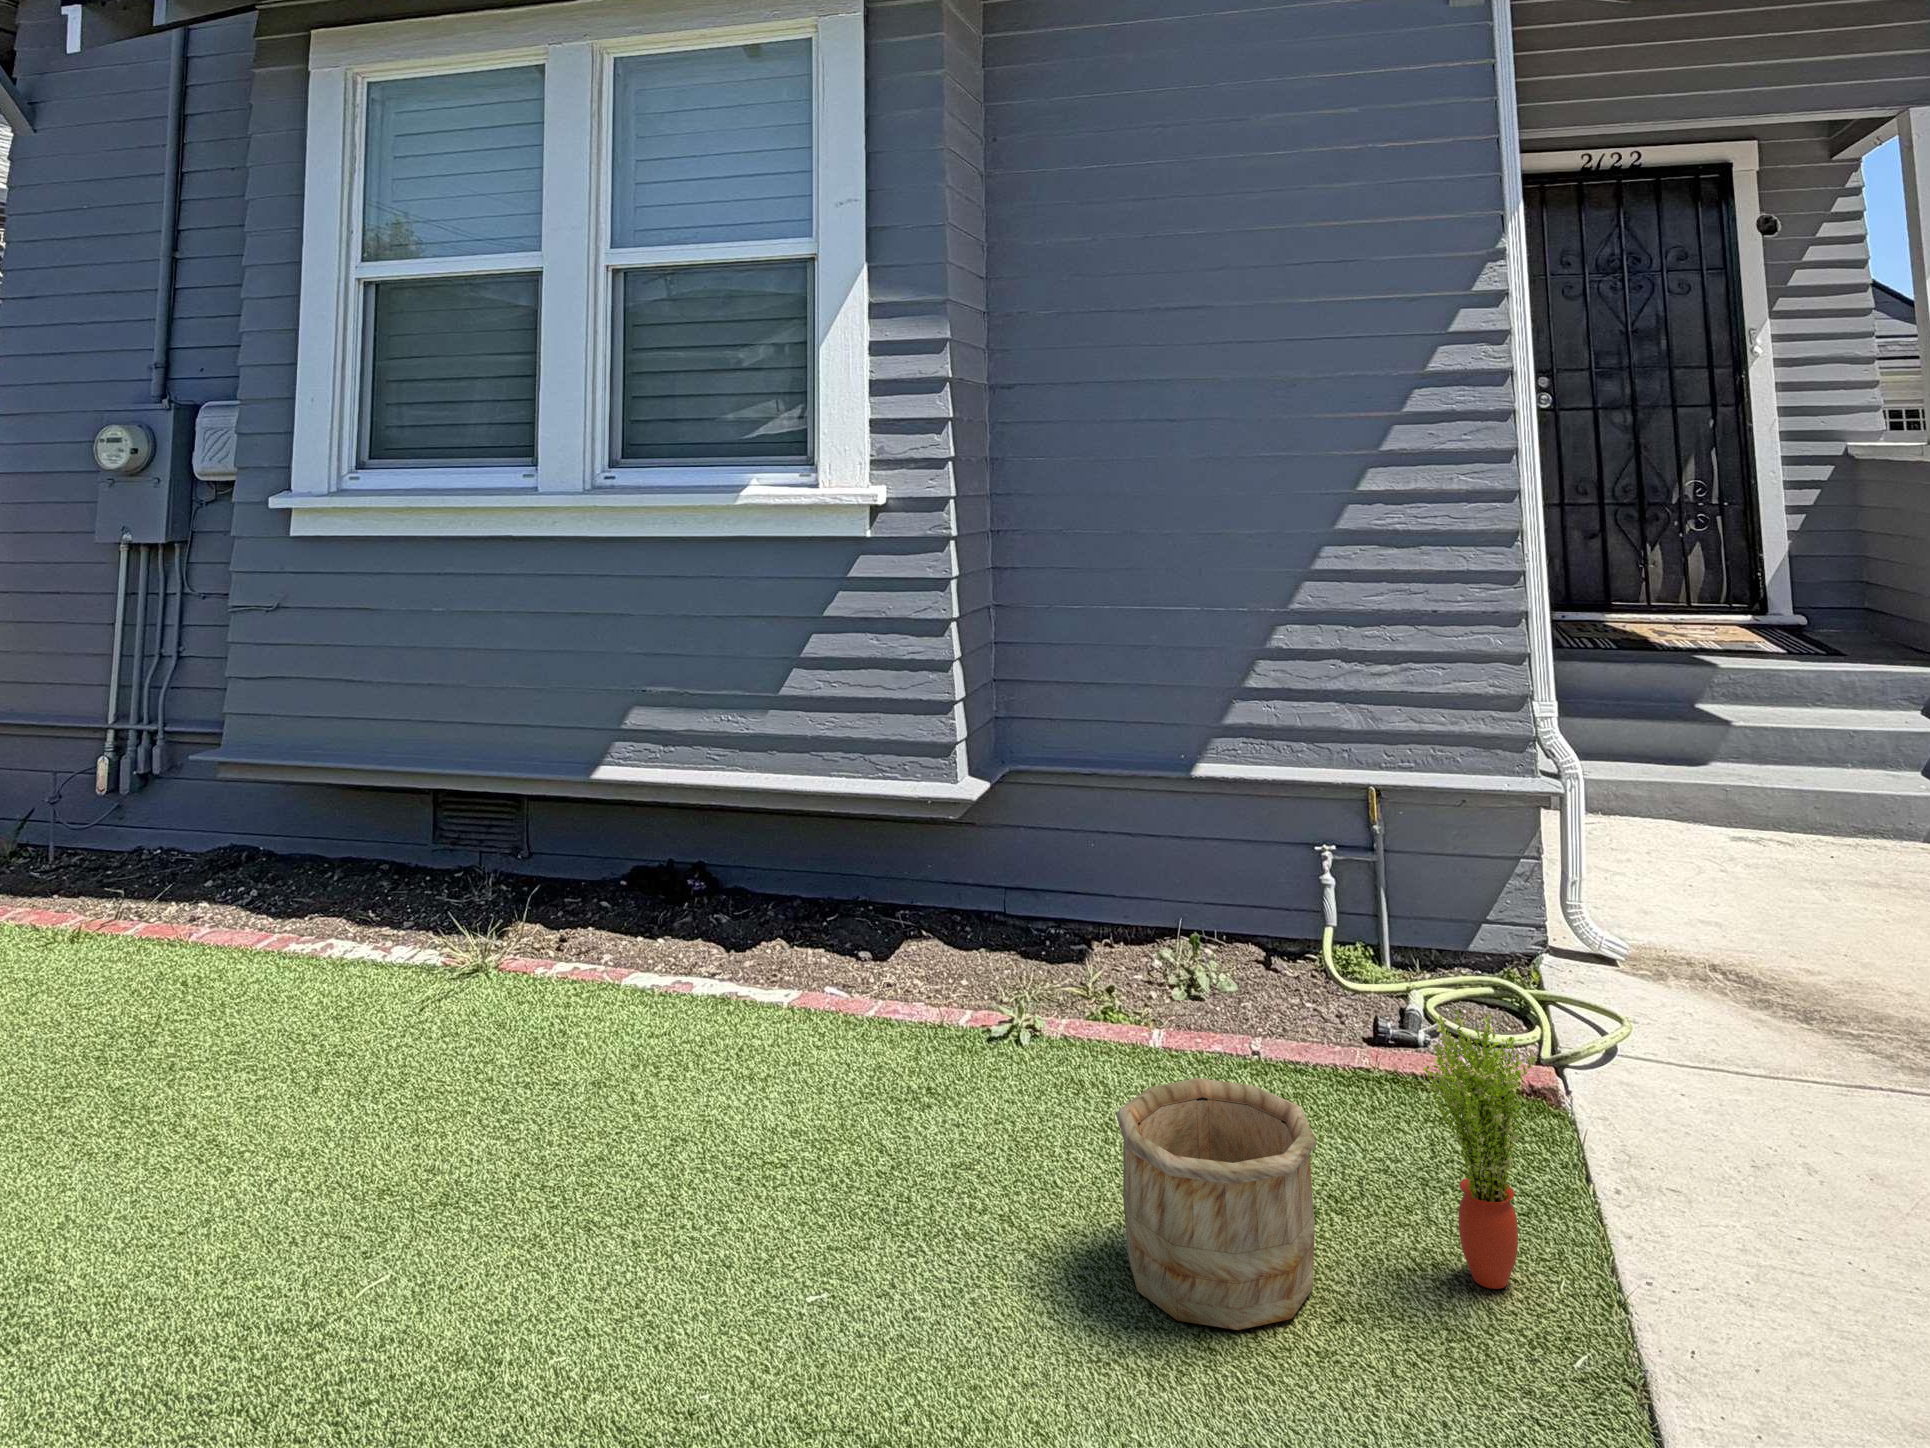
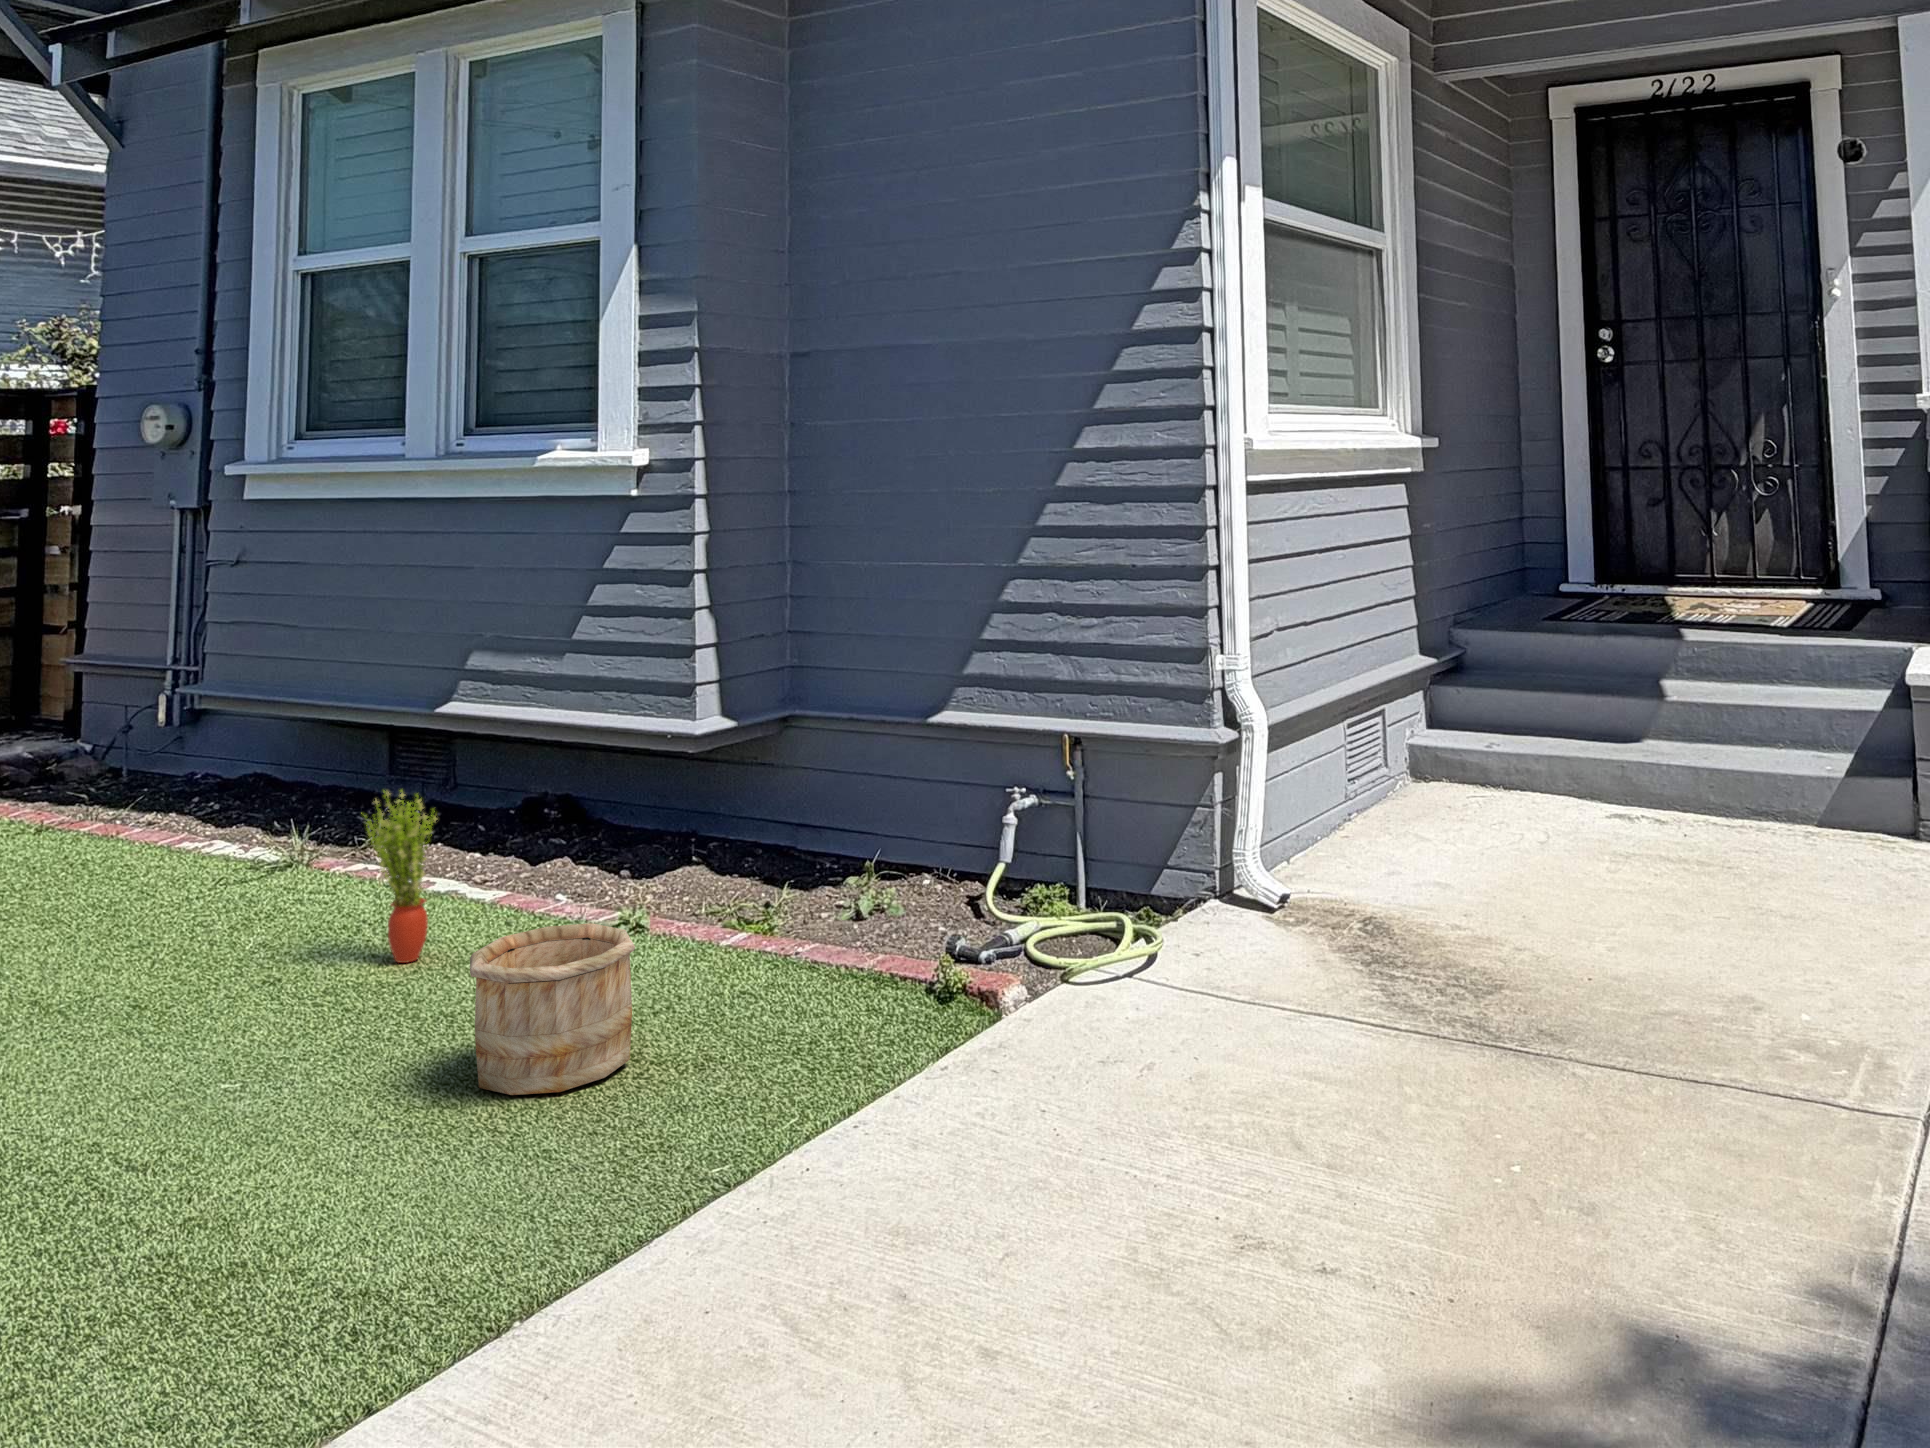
potted plant: present [1424,1010,1537,1289] -> present [365,792,437,963]

